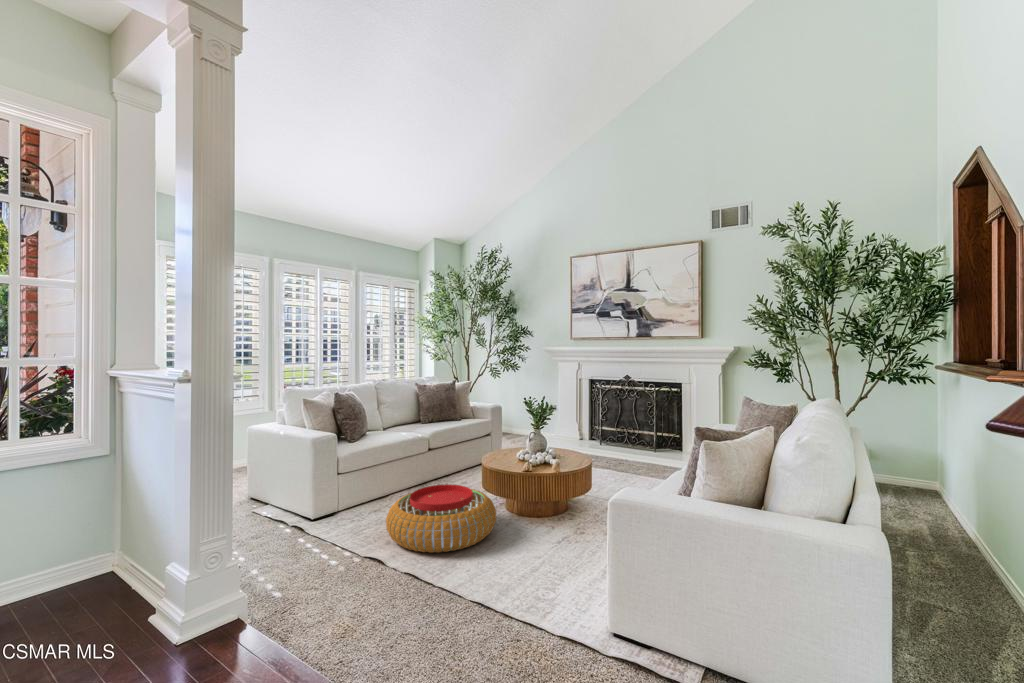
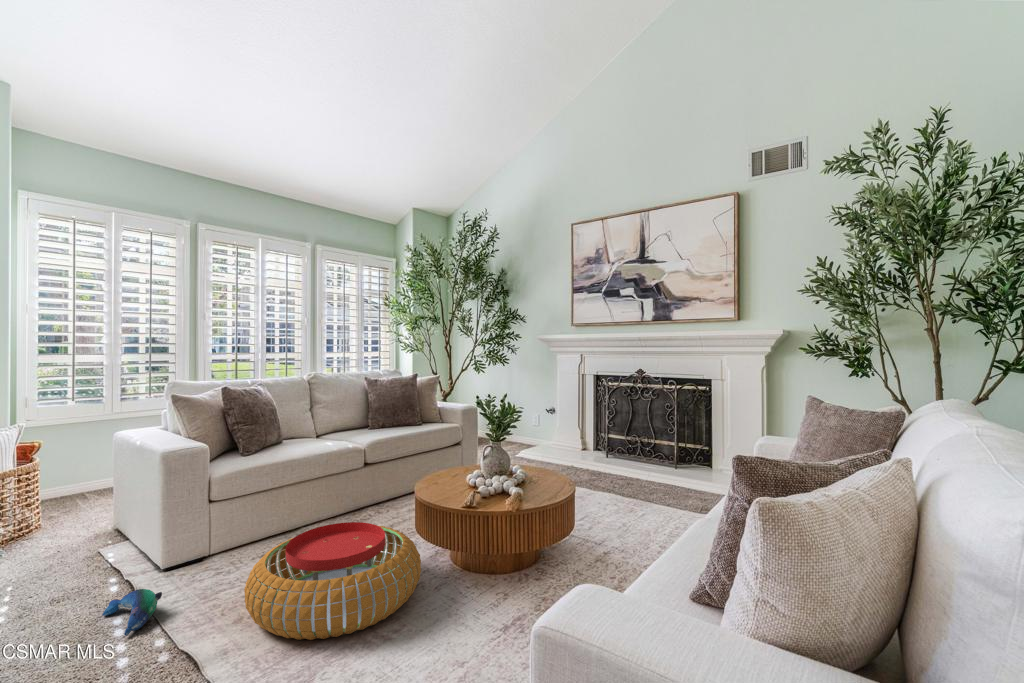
plush toy: none [292,528,330,554] -> present [102,589,162,636]

